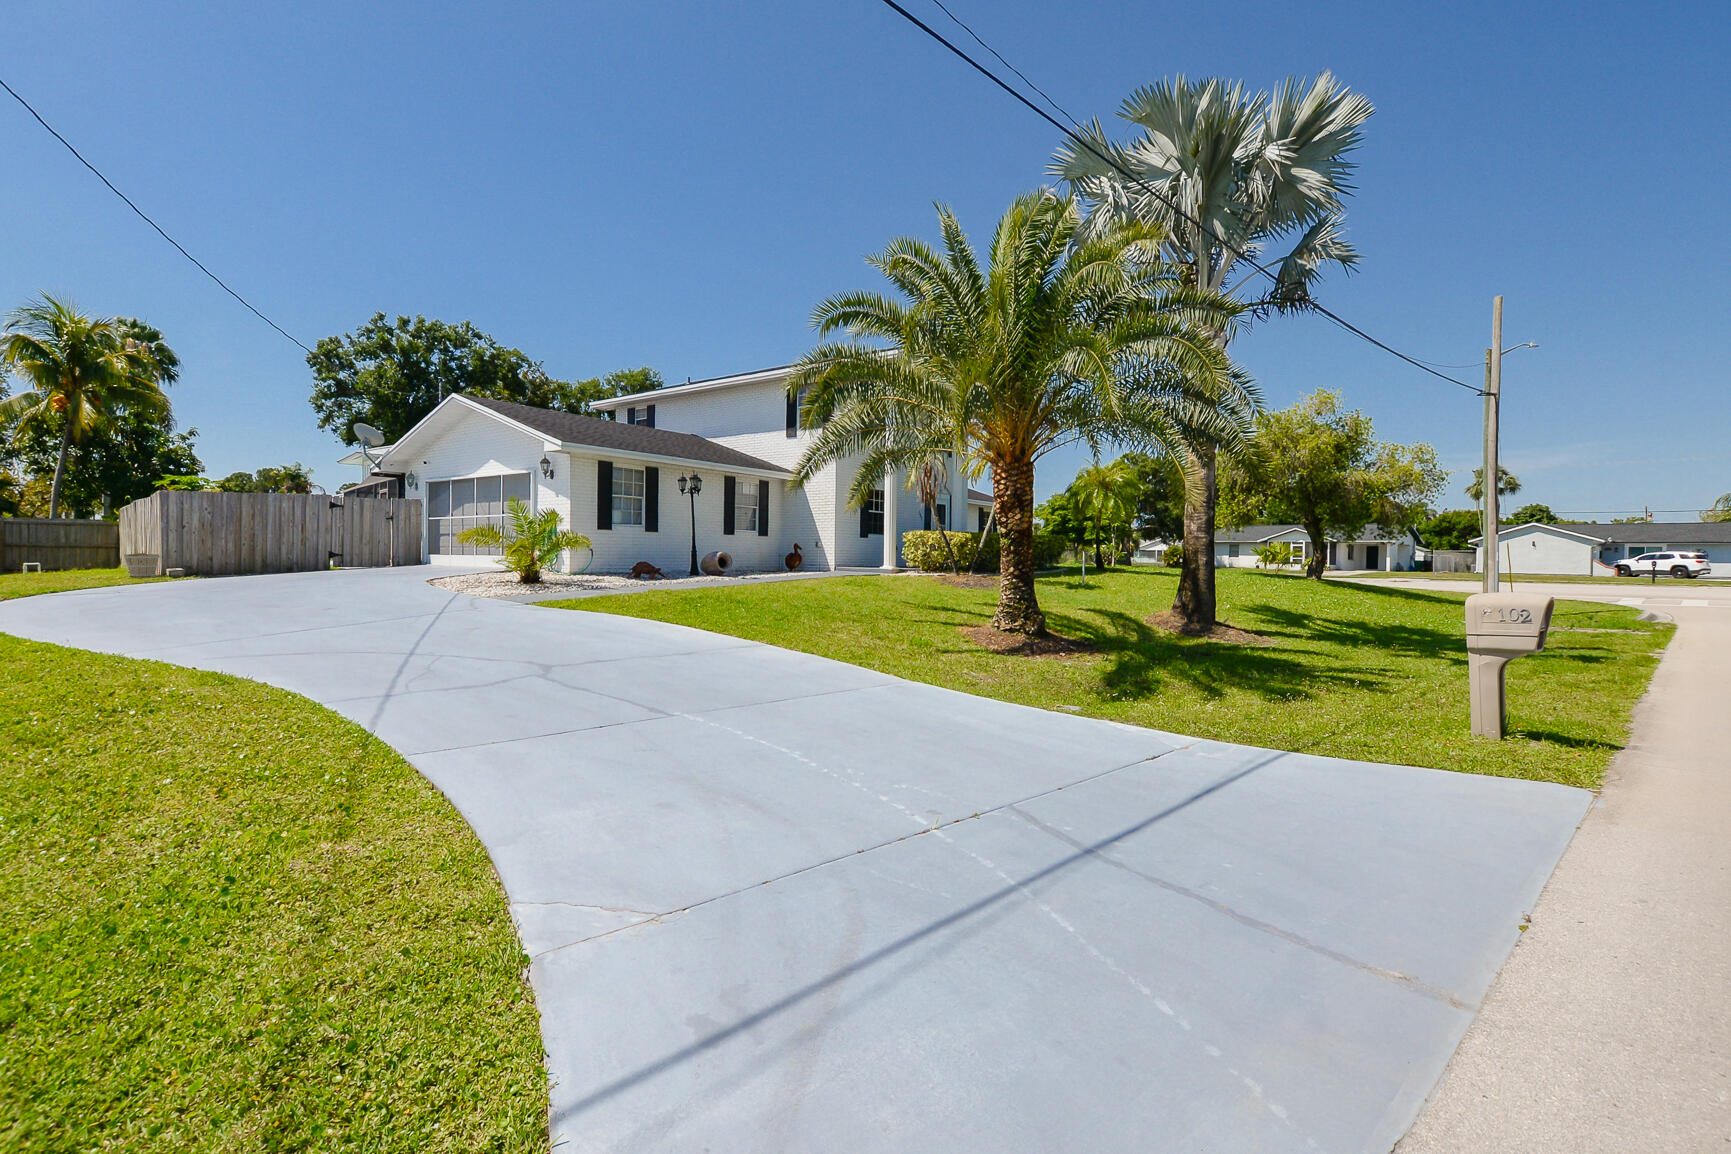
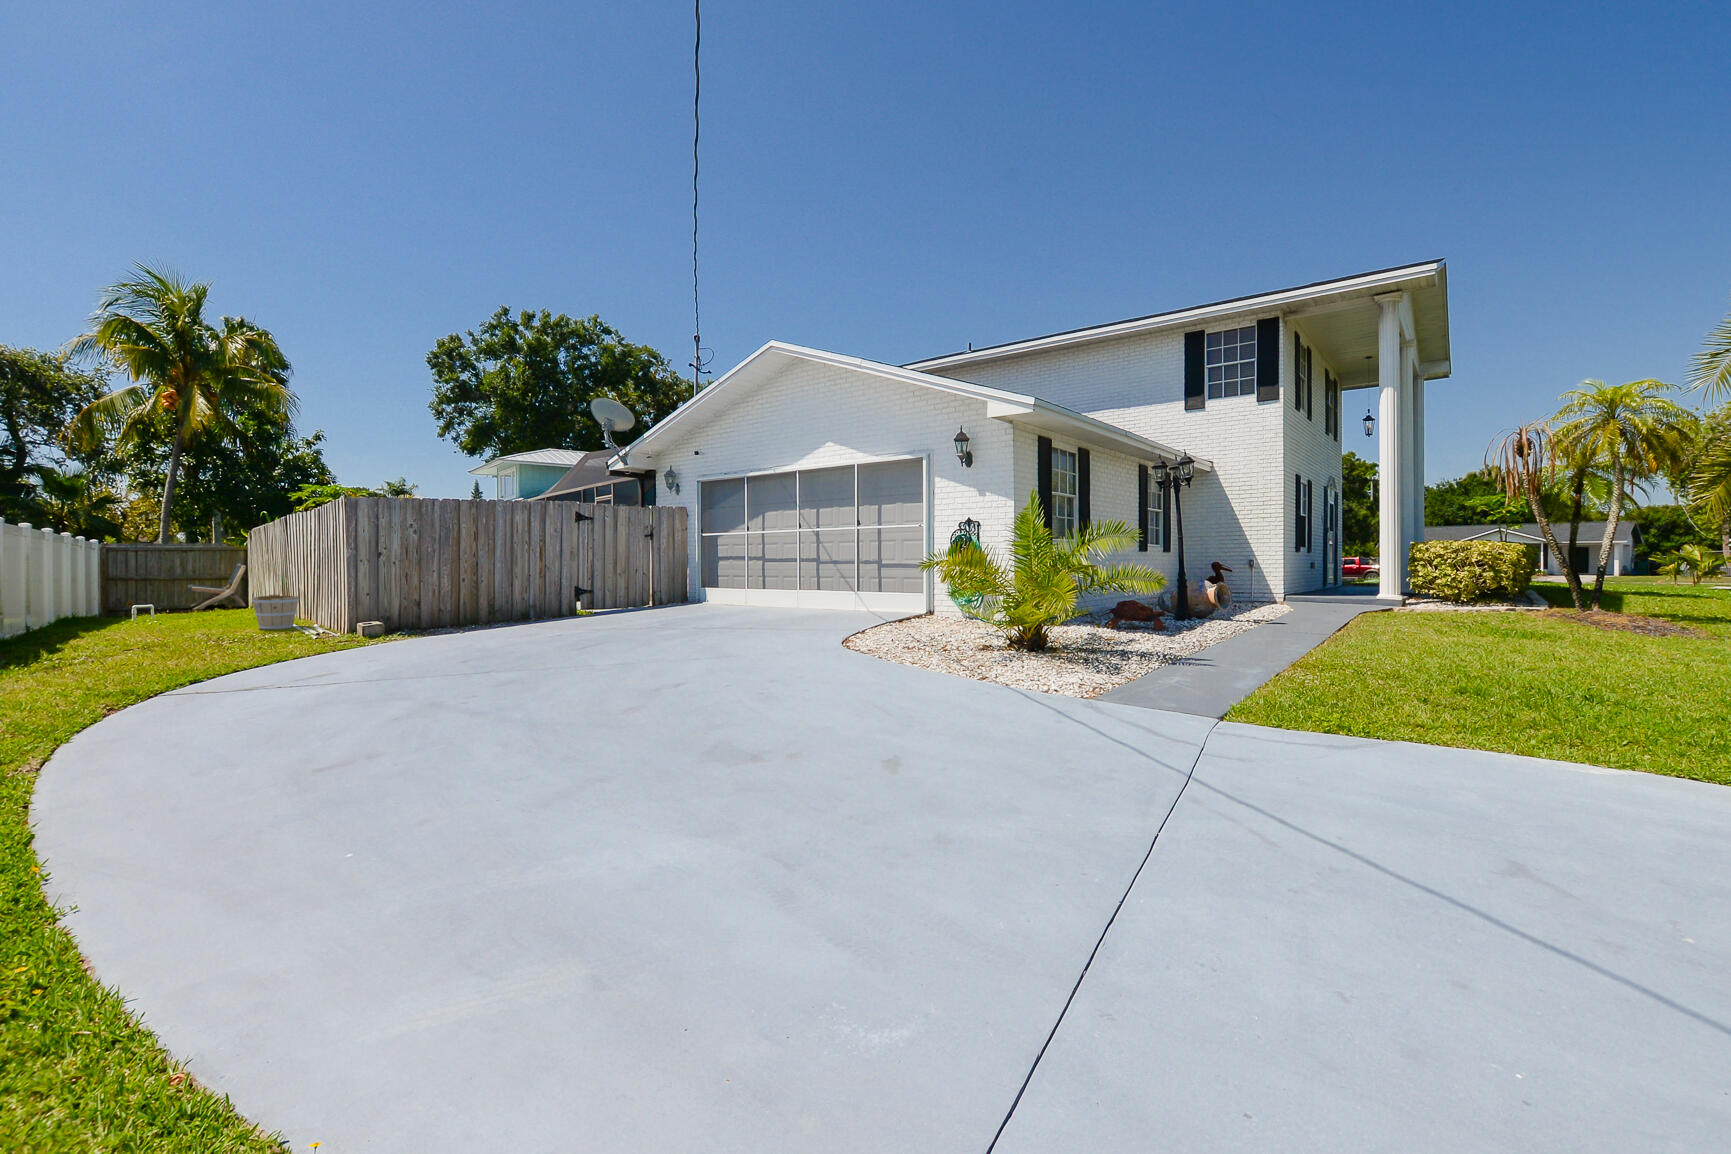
lounge chair: none [78,535,126,567] -> present [188,564,246,609]

